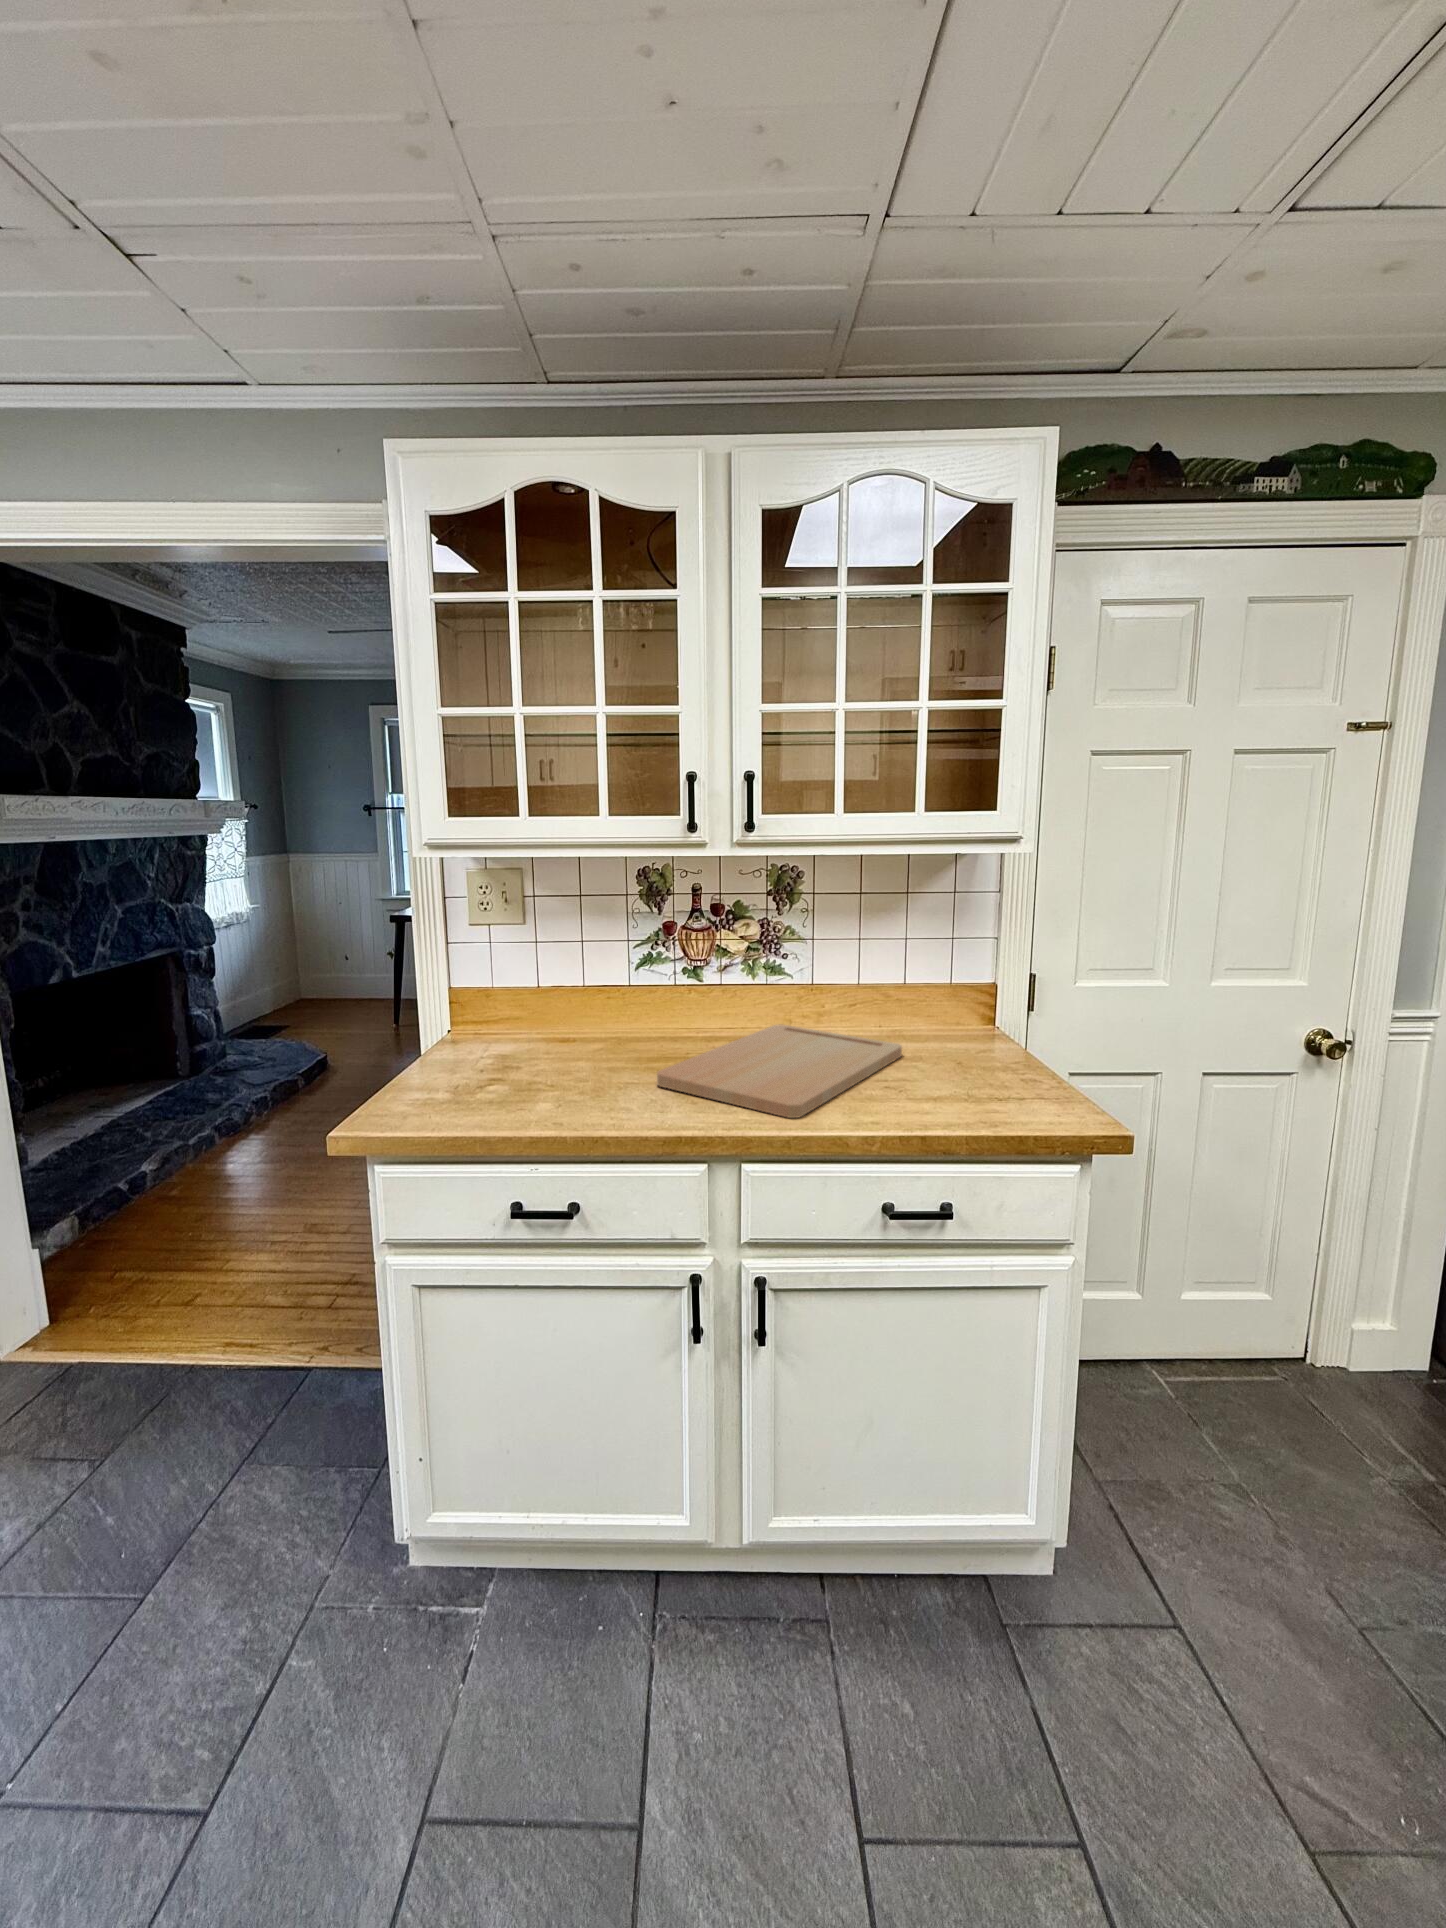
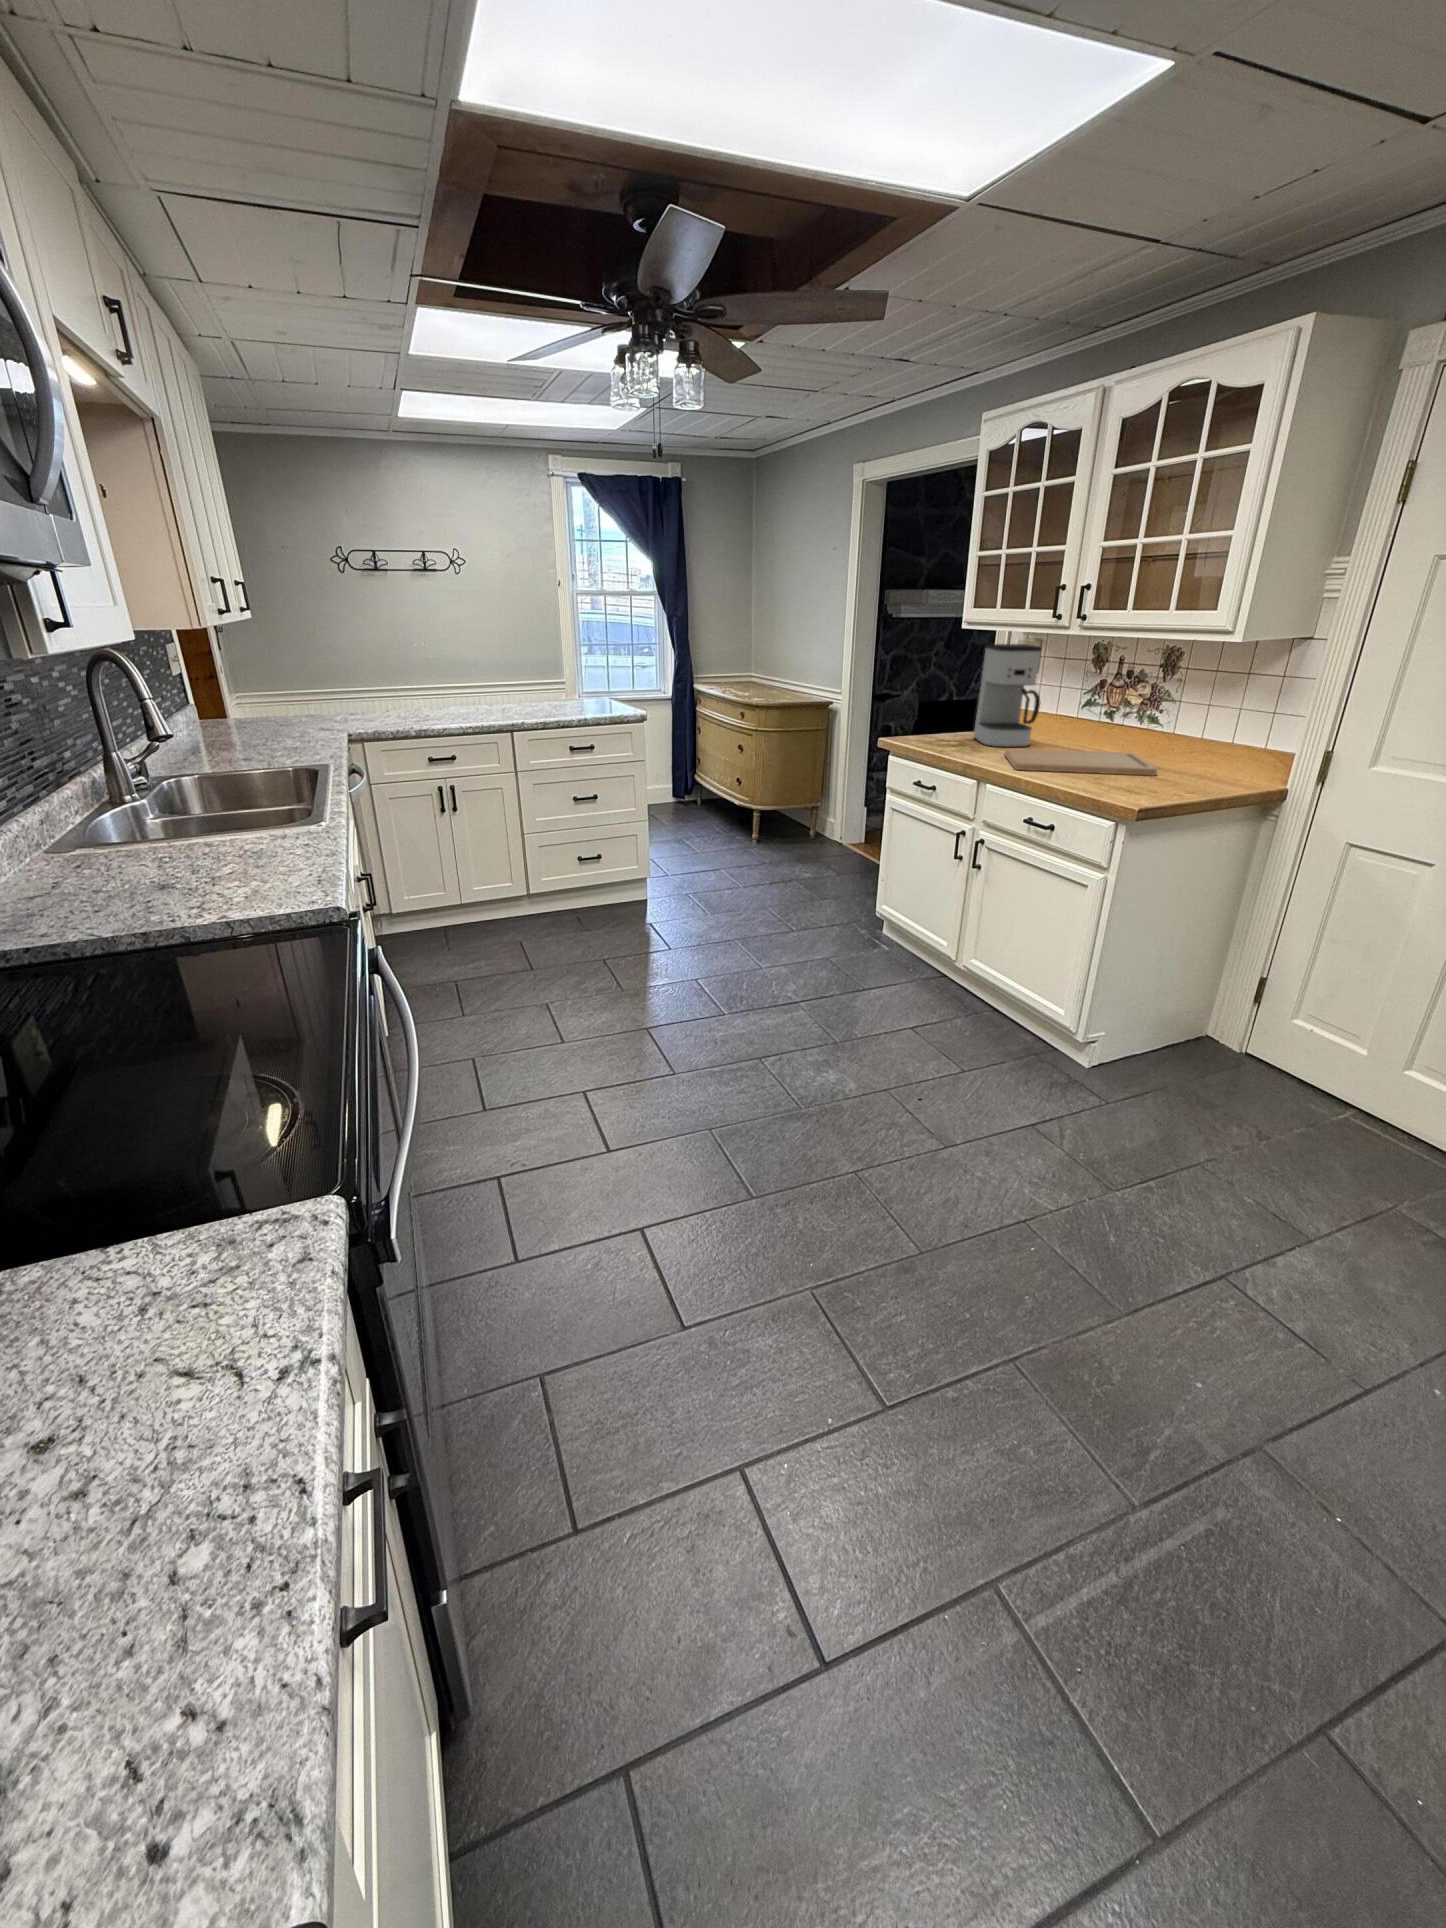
coffee maker: none [481,877,613,1074] -> present [974,644,1042,747]

